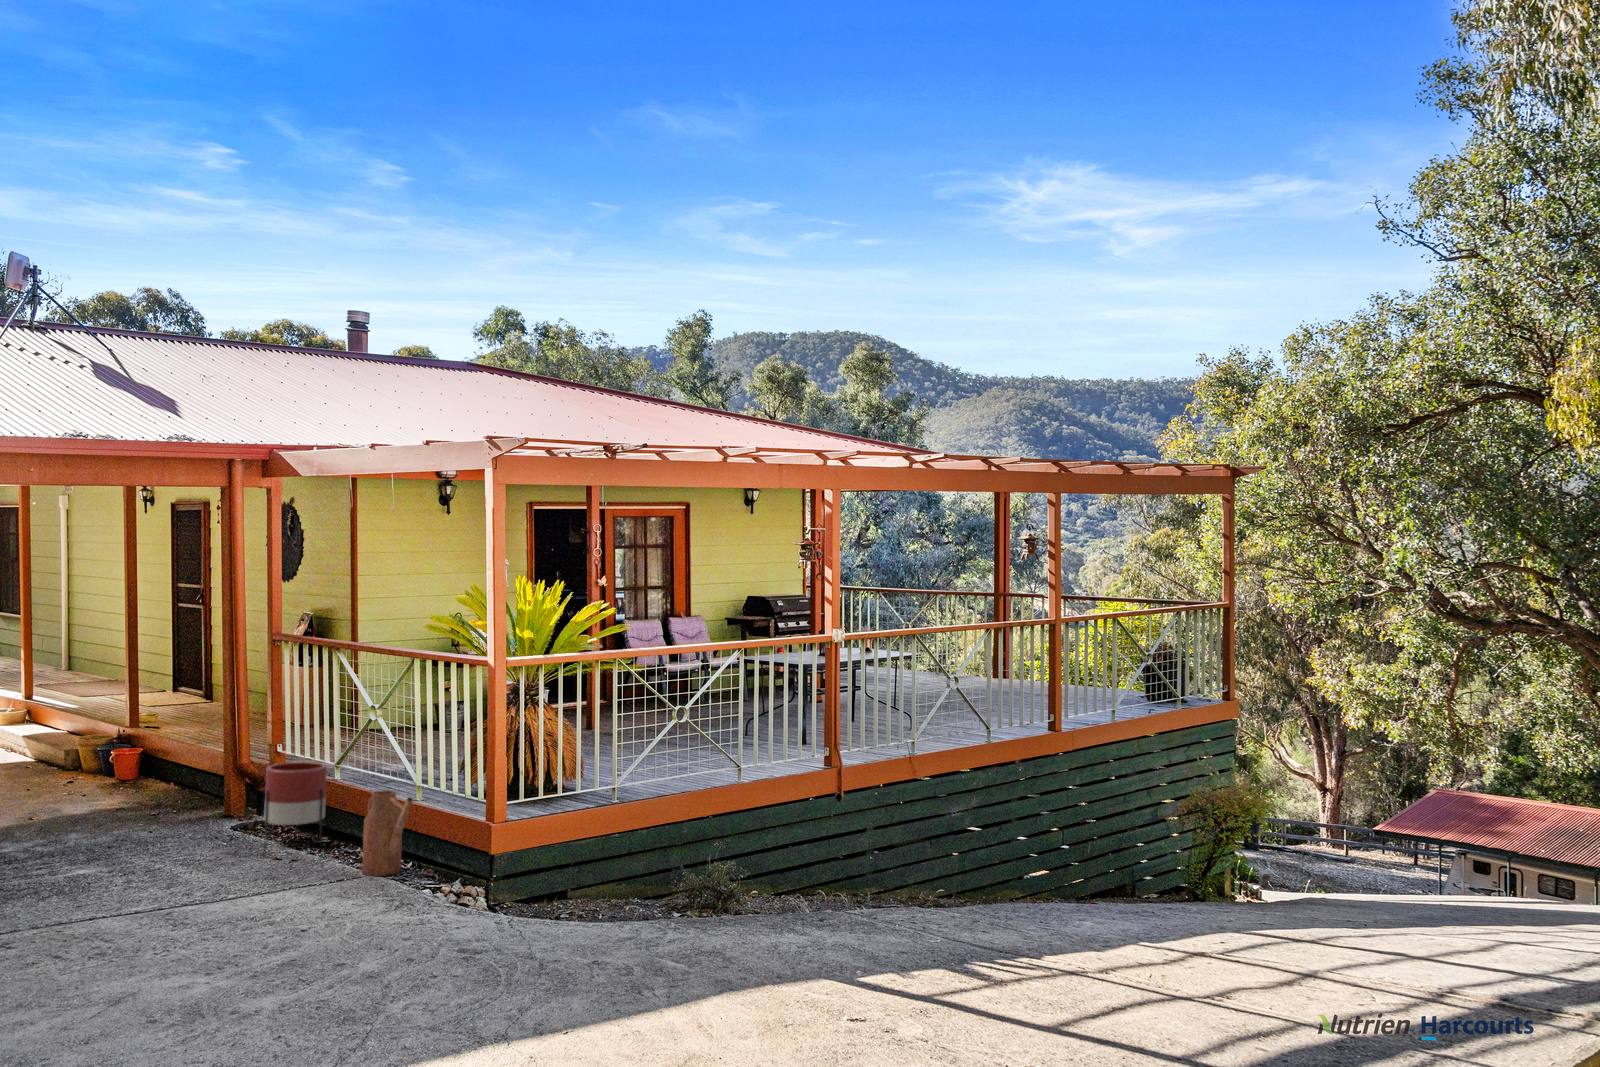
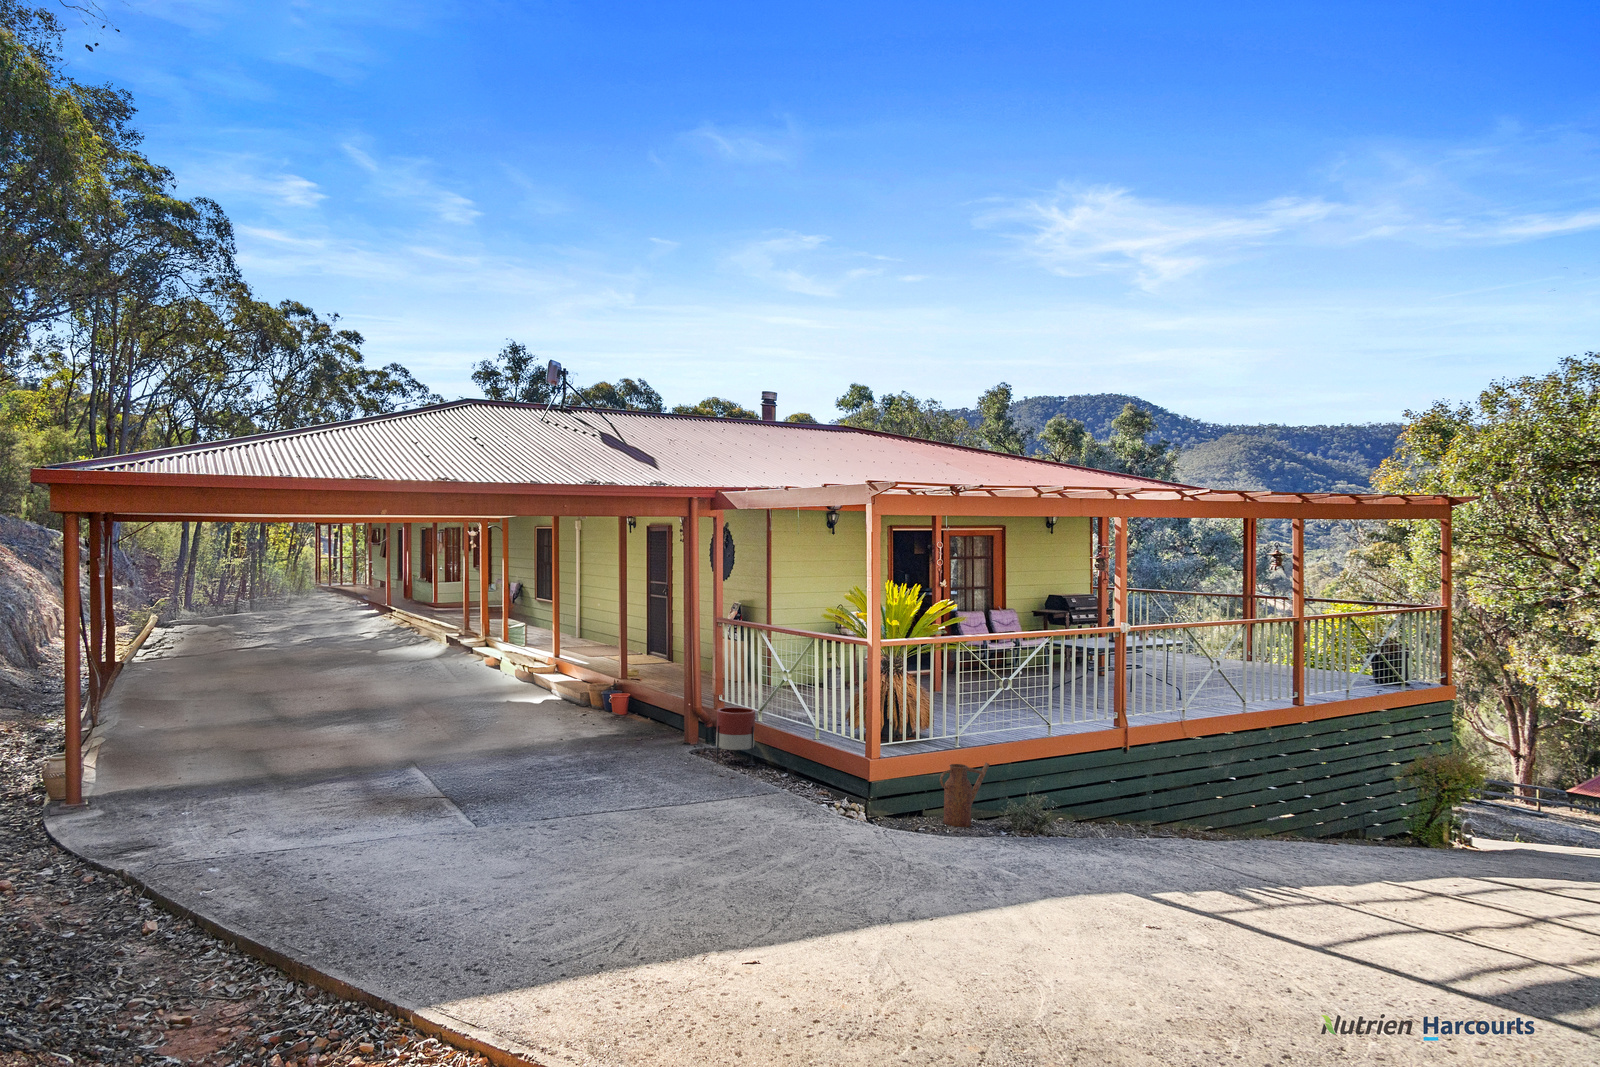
watering can: present [362,790,413,876] -> present [940,763,990,827]

